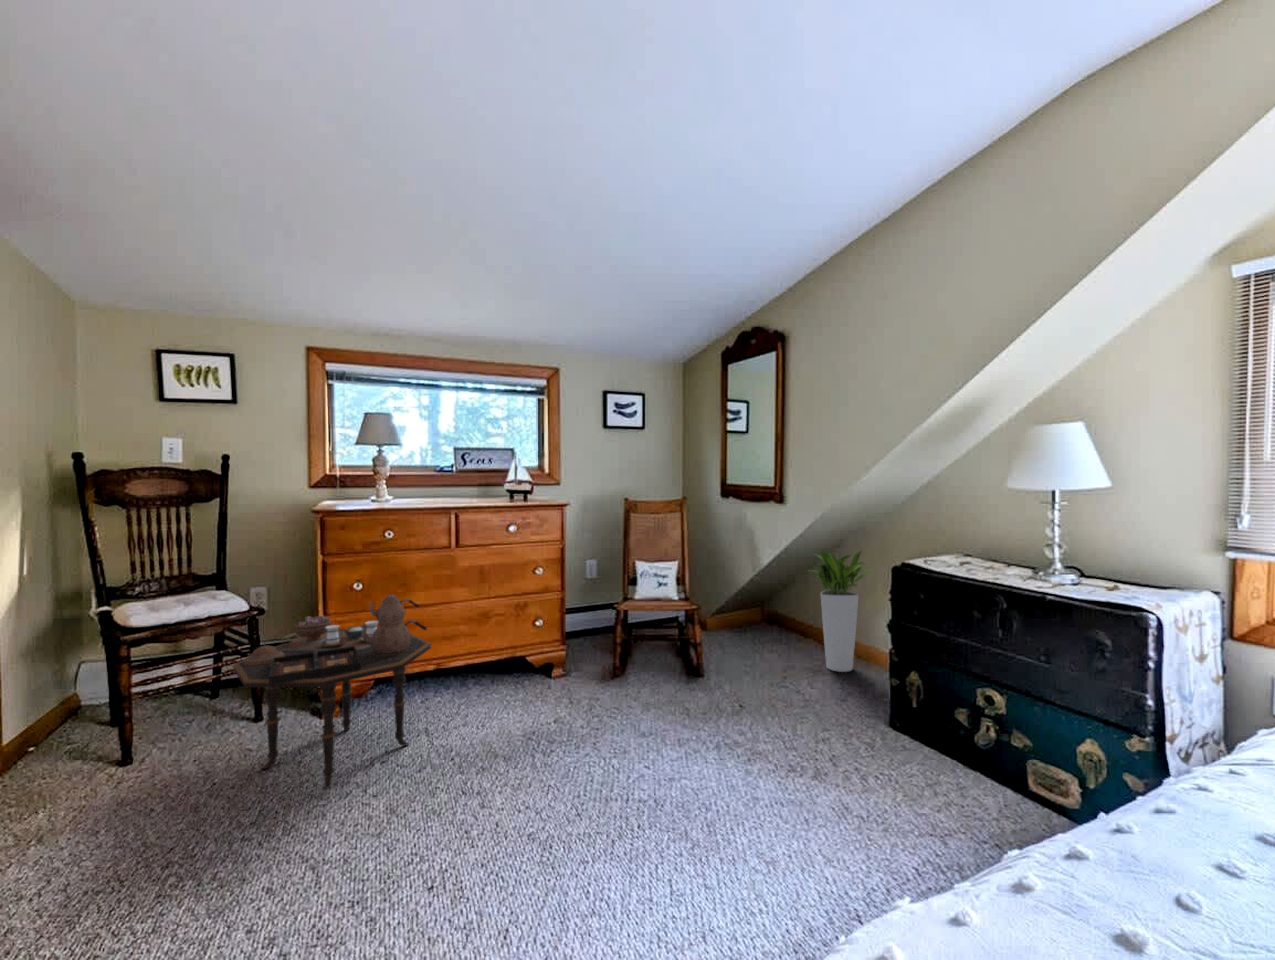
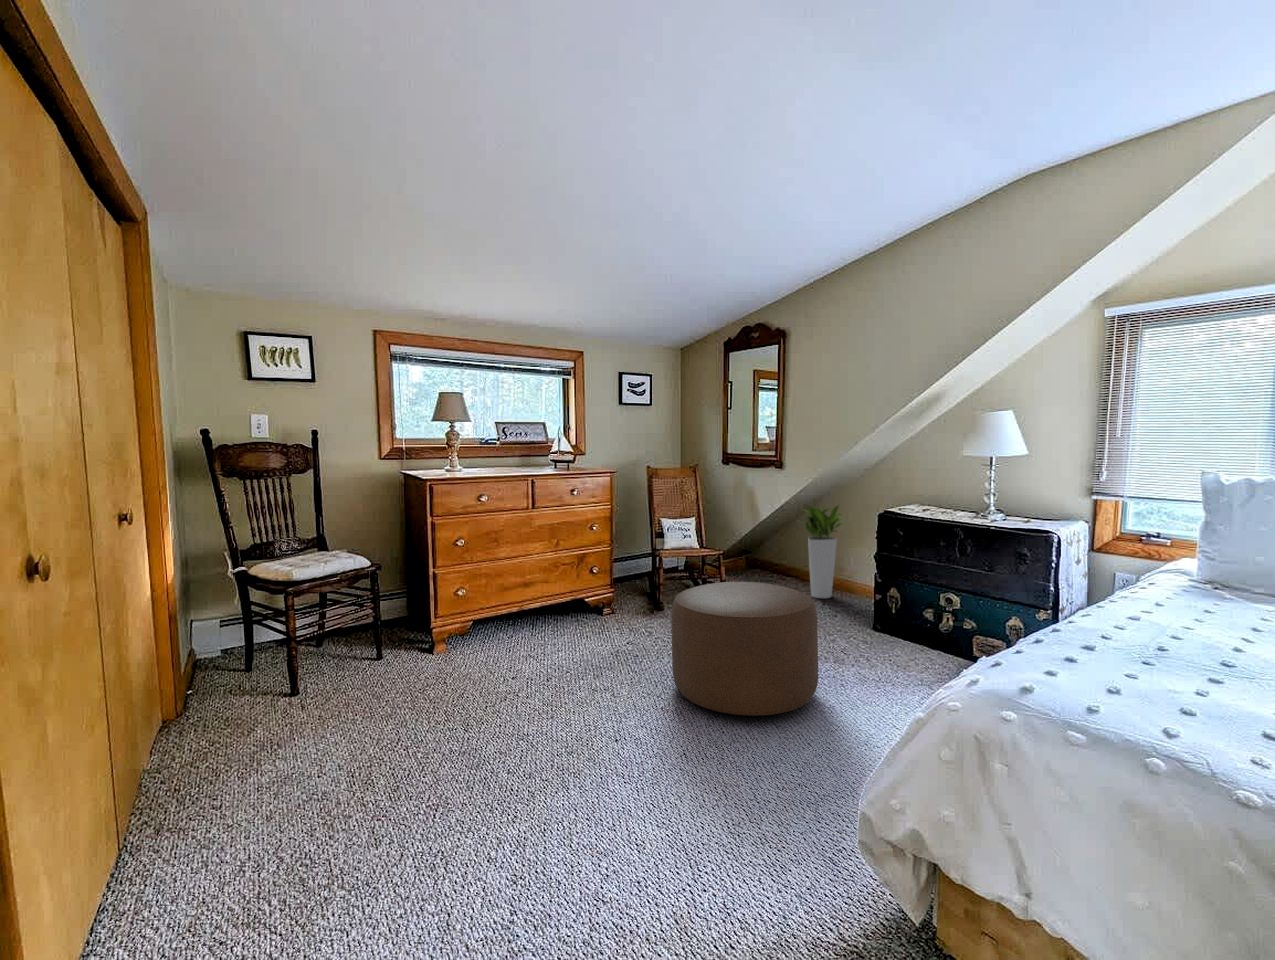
side table: present [233,594,432,788] -> none [398,545,544,695]
ottoman: none [549,656,752,874] -> present [671,582,818,716]

